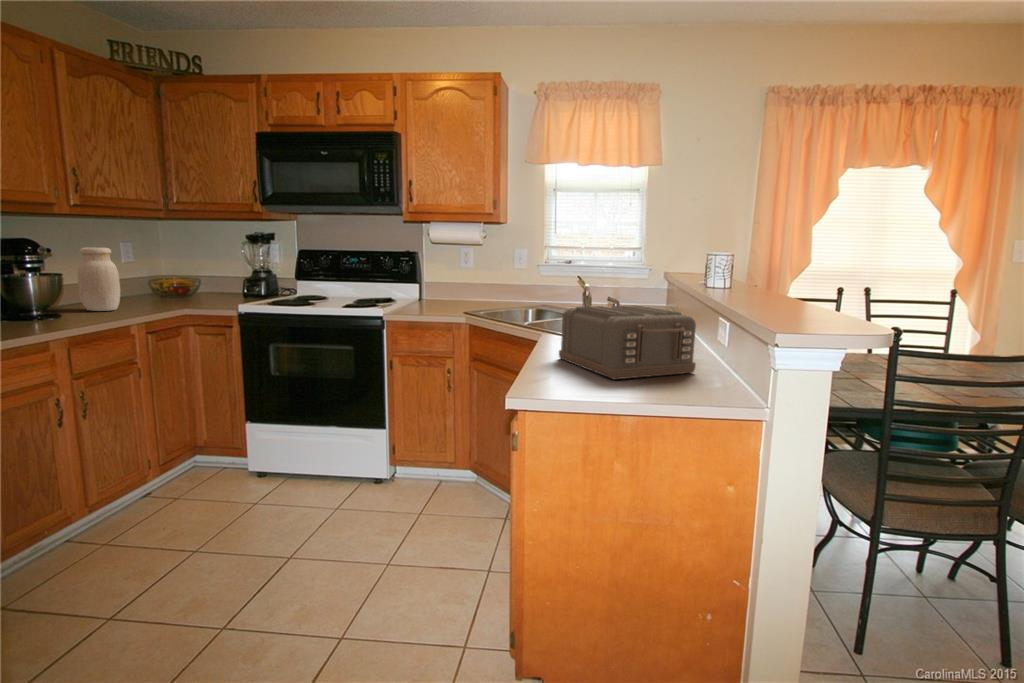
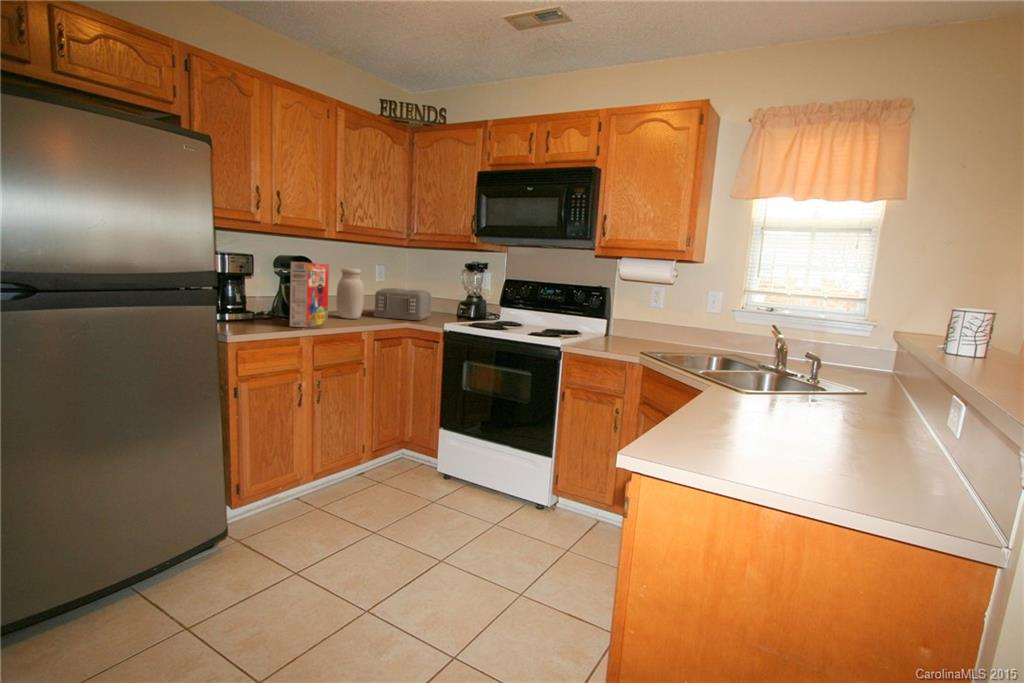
cereal box: none [17,242,77,327] -> present [290,262,329,327]
toaster: present [559,306,696,379] -> present [374,288,431,320]

